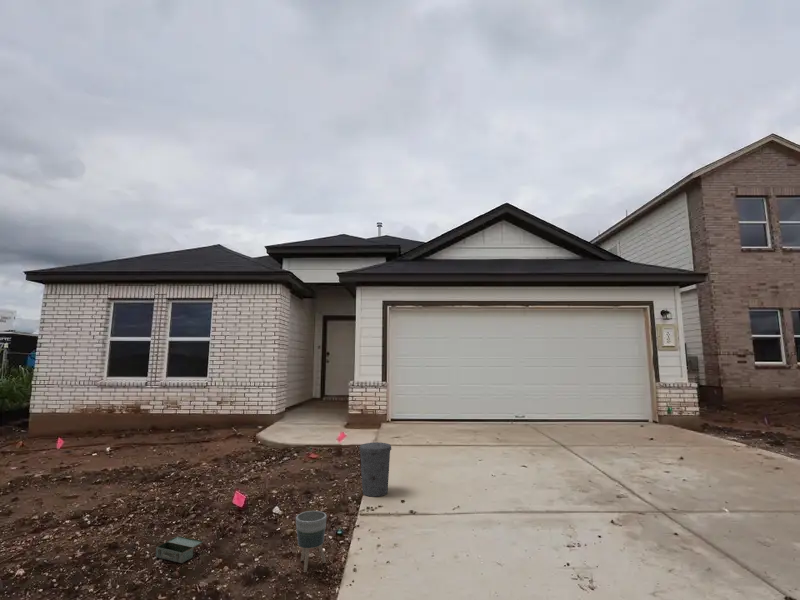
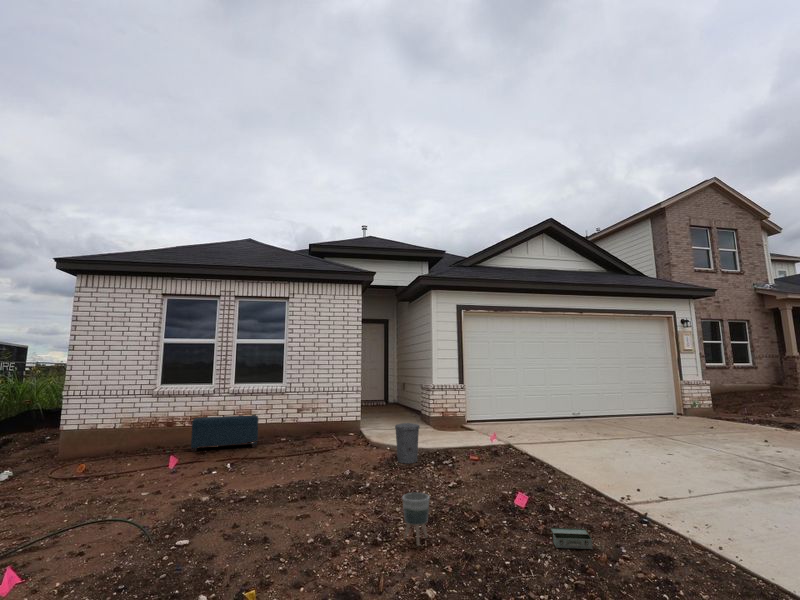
bench: none [113,406,181,436] -> present [191,415,259,452]
trash can: present [360,442,391,497] -> present [395,423,420,463]
planter: present [296,511,327,572] -> present [402,493,430,546]

